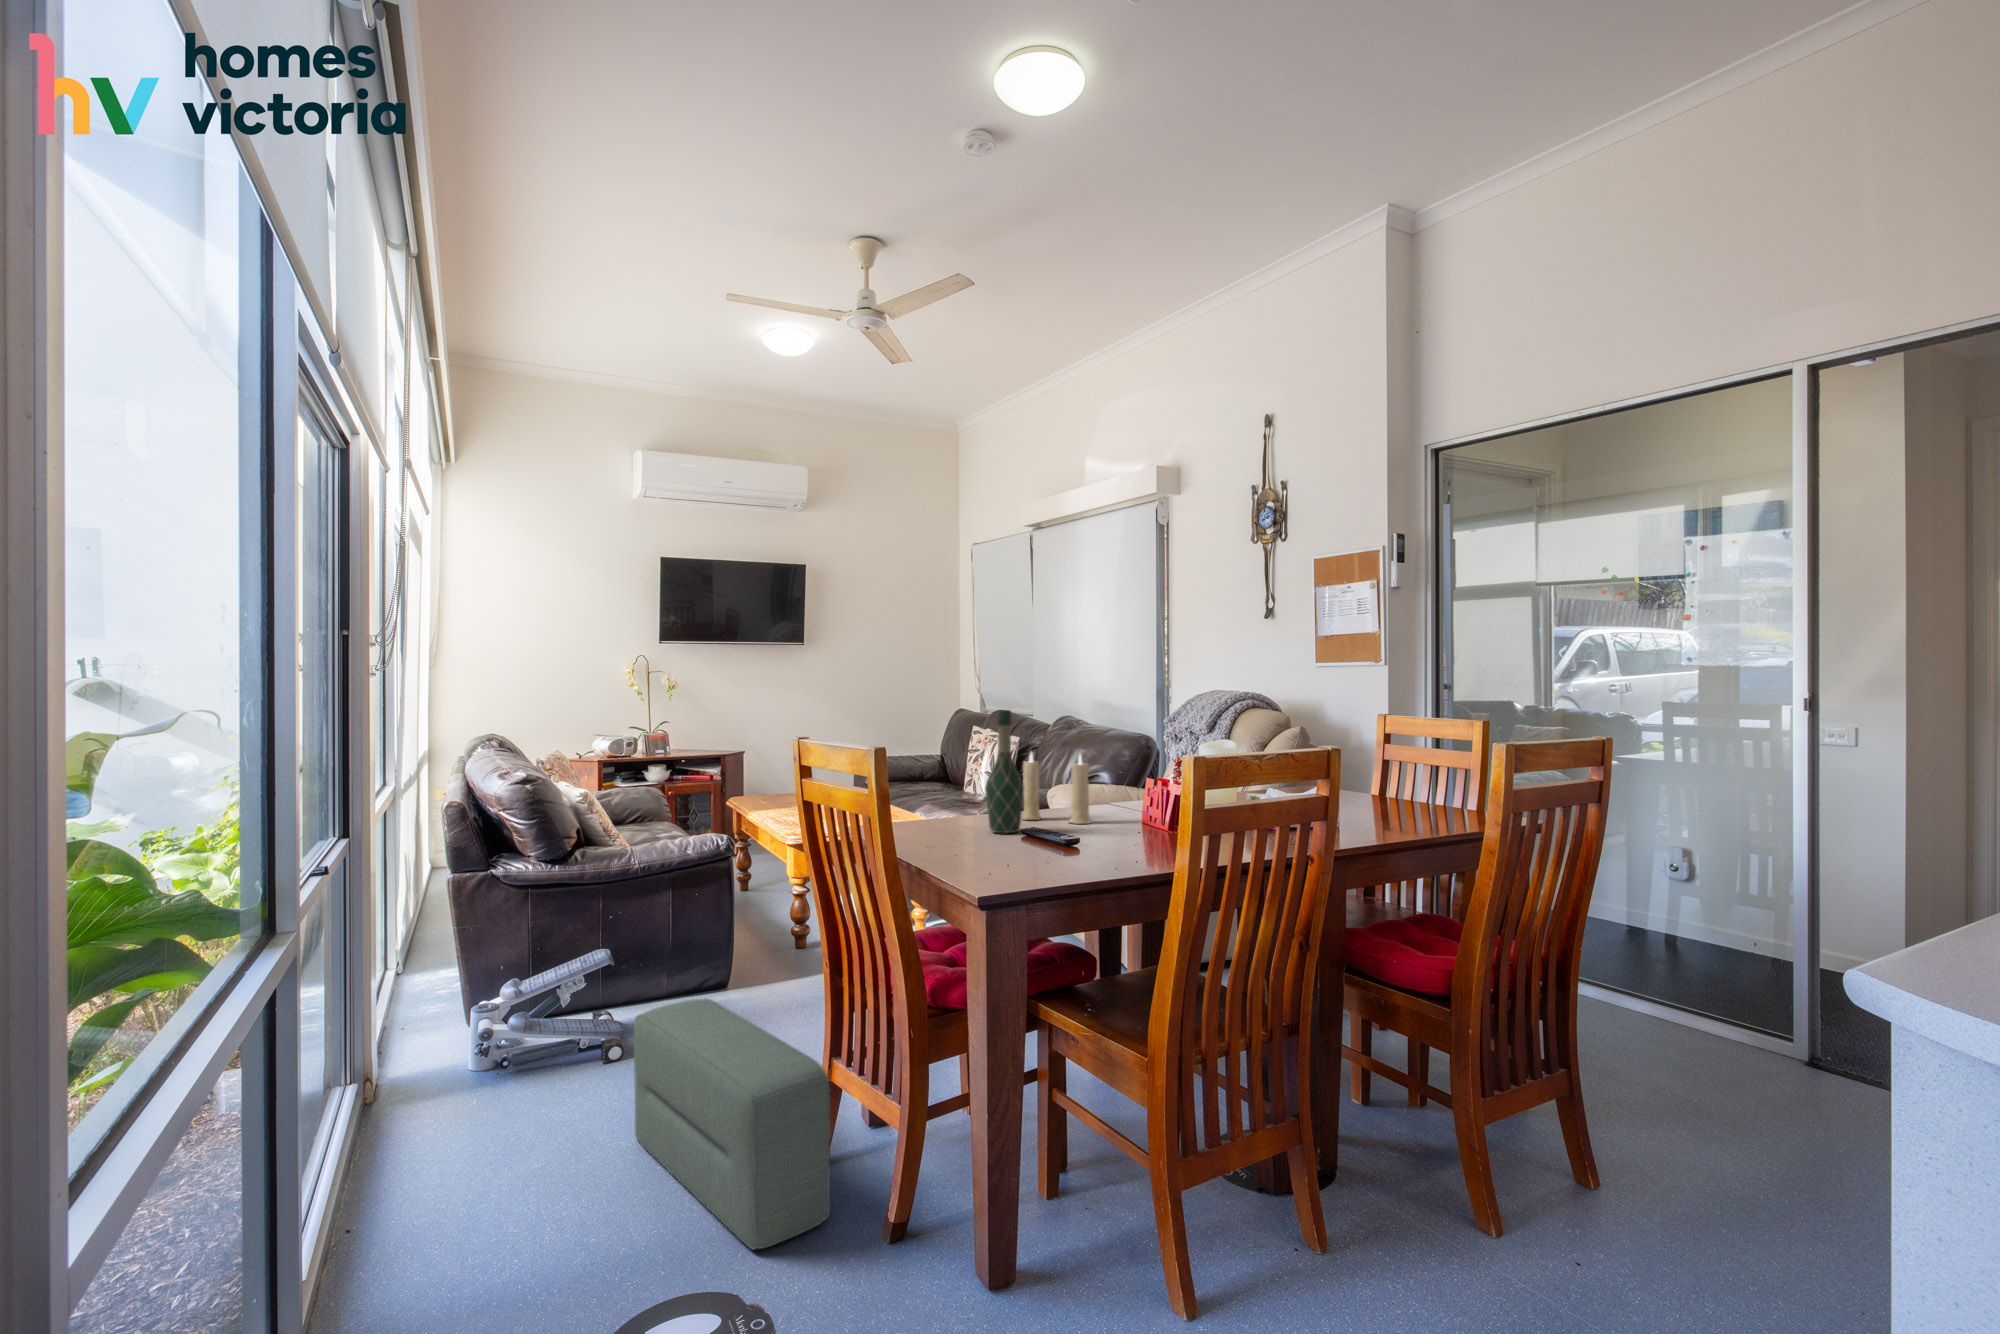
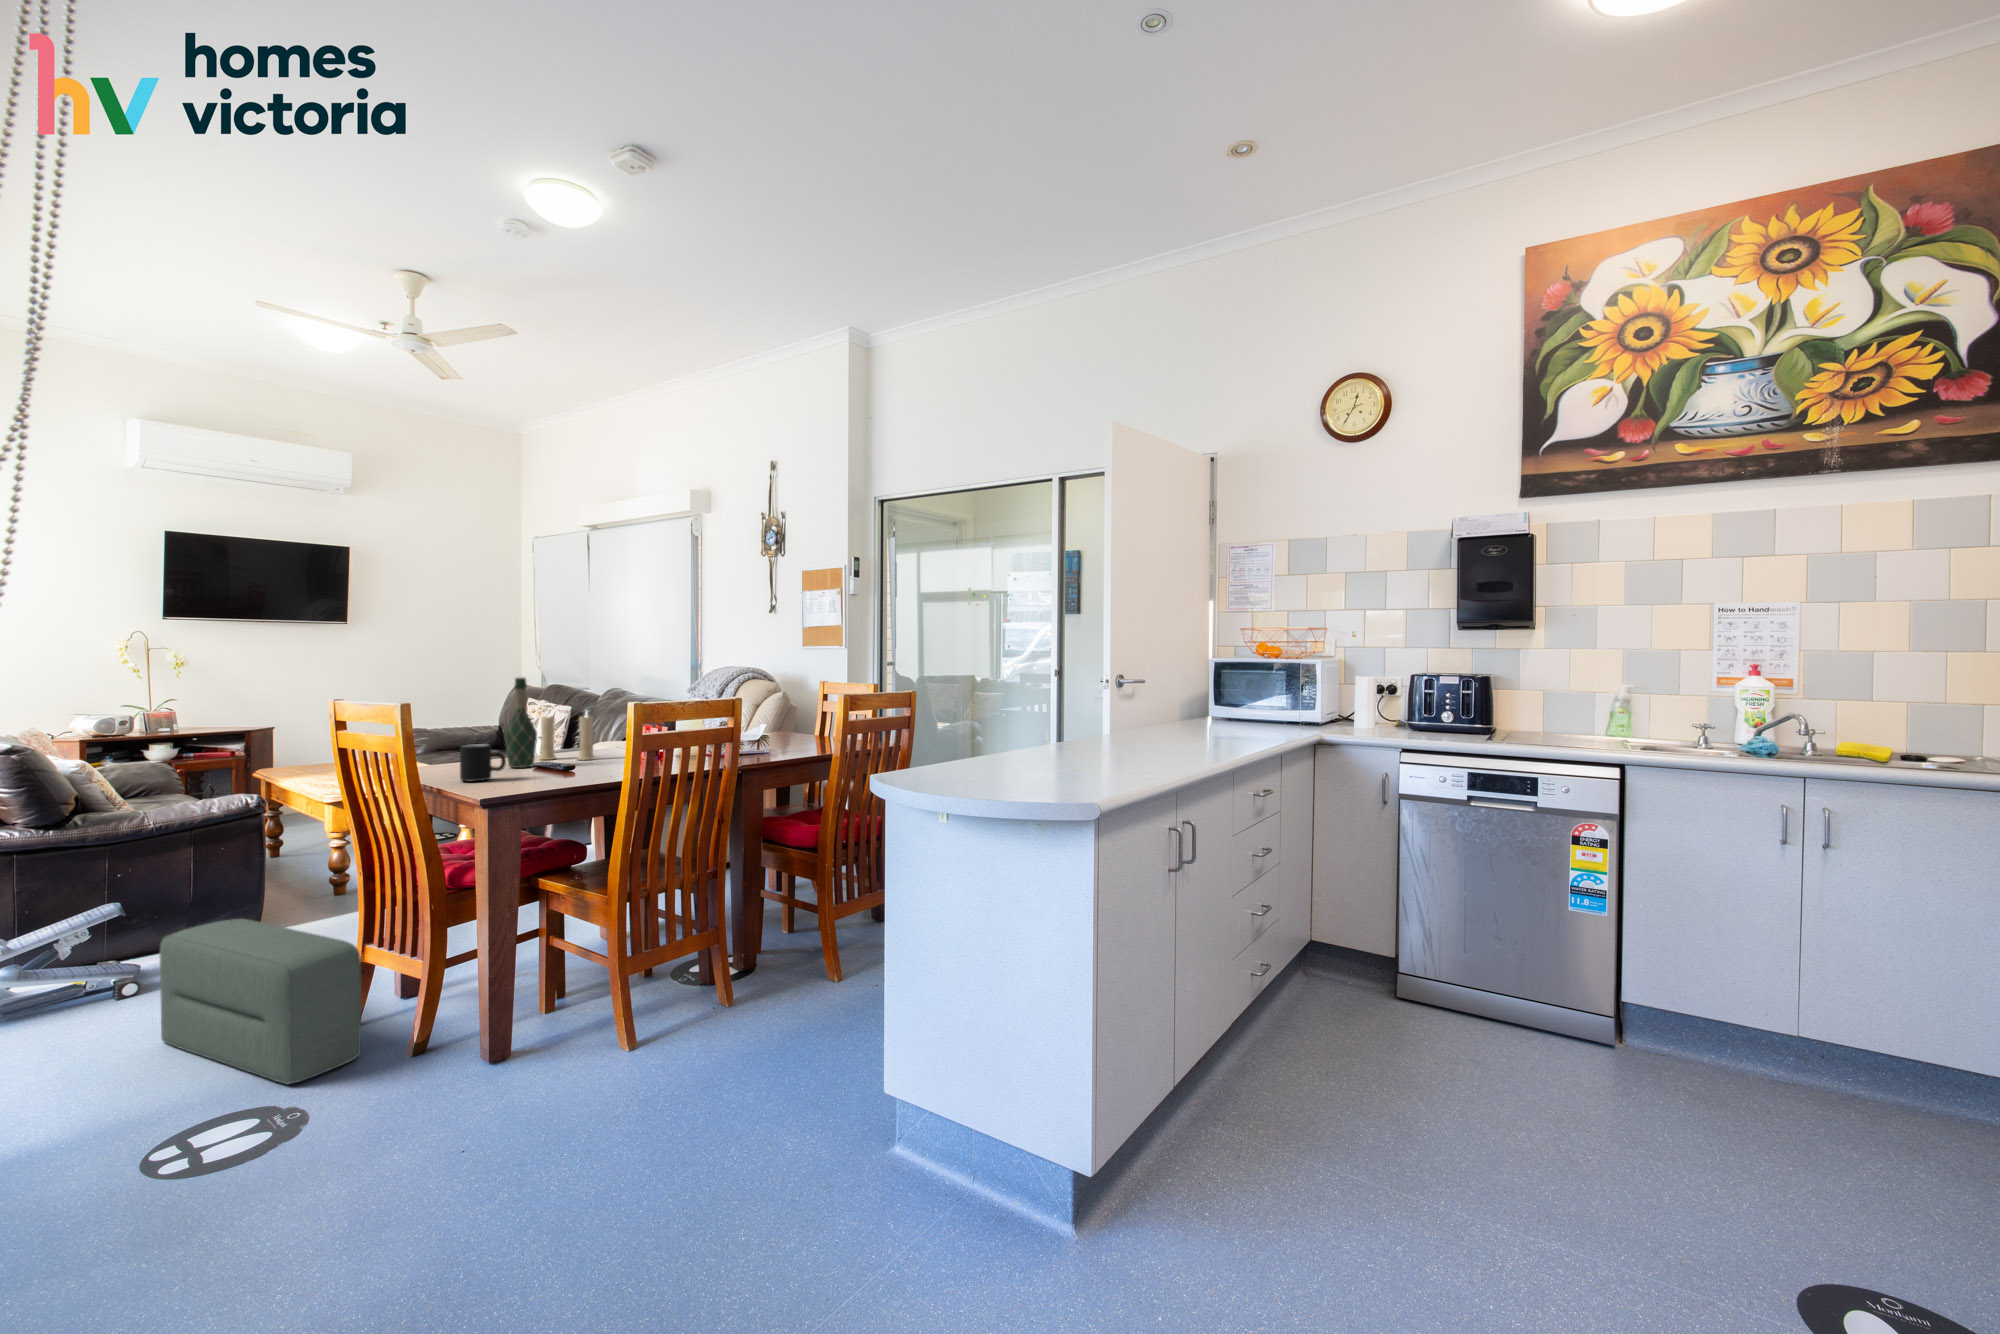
mug: none [940,803,995,856] -> present [460,744,506,782]

